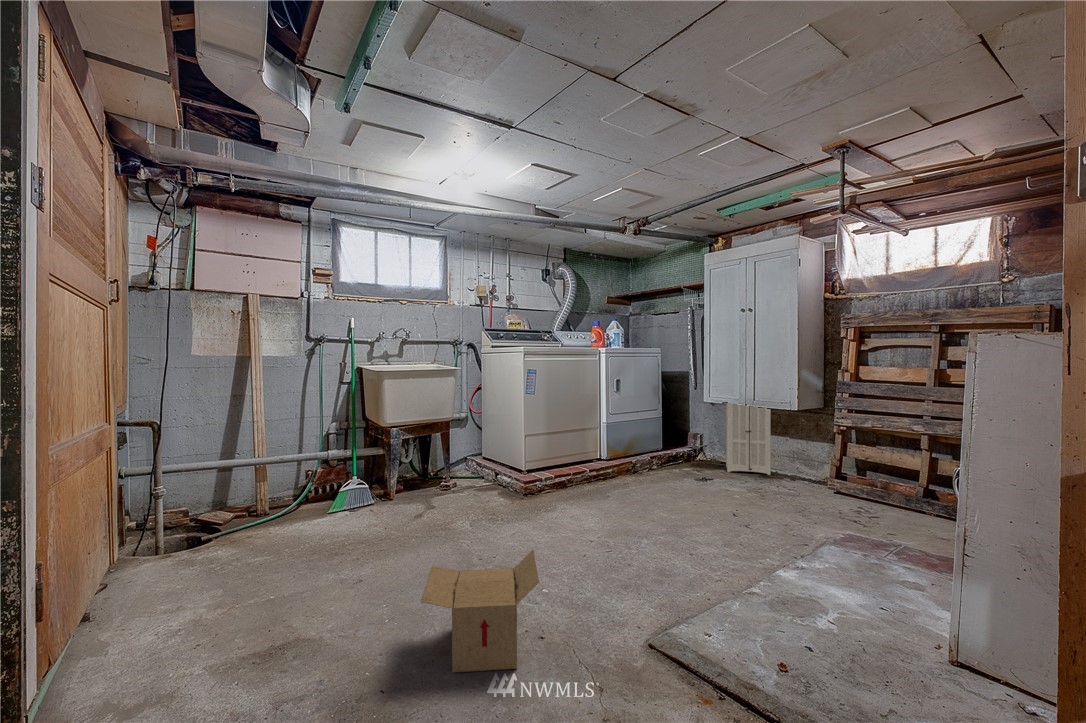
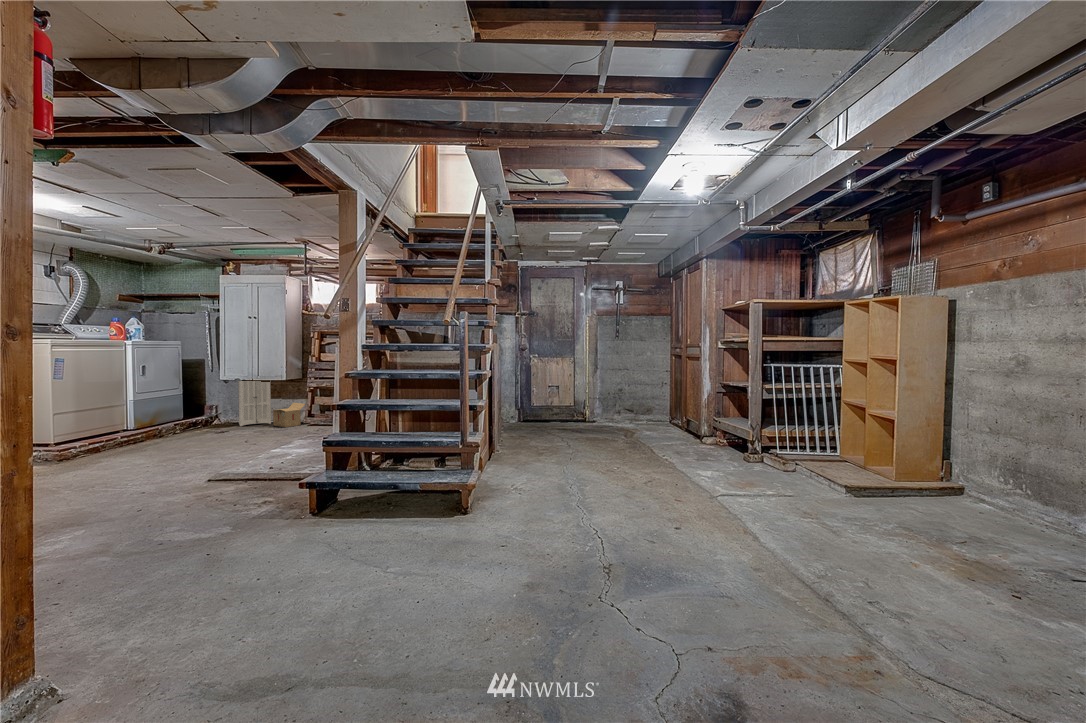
cardboard box: present [421,550,539,673] -> present [273,403,305,427]

